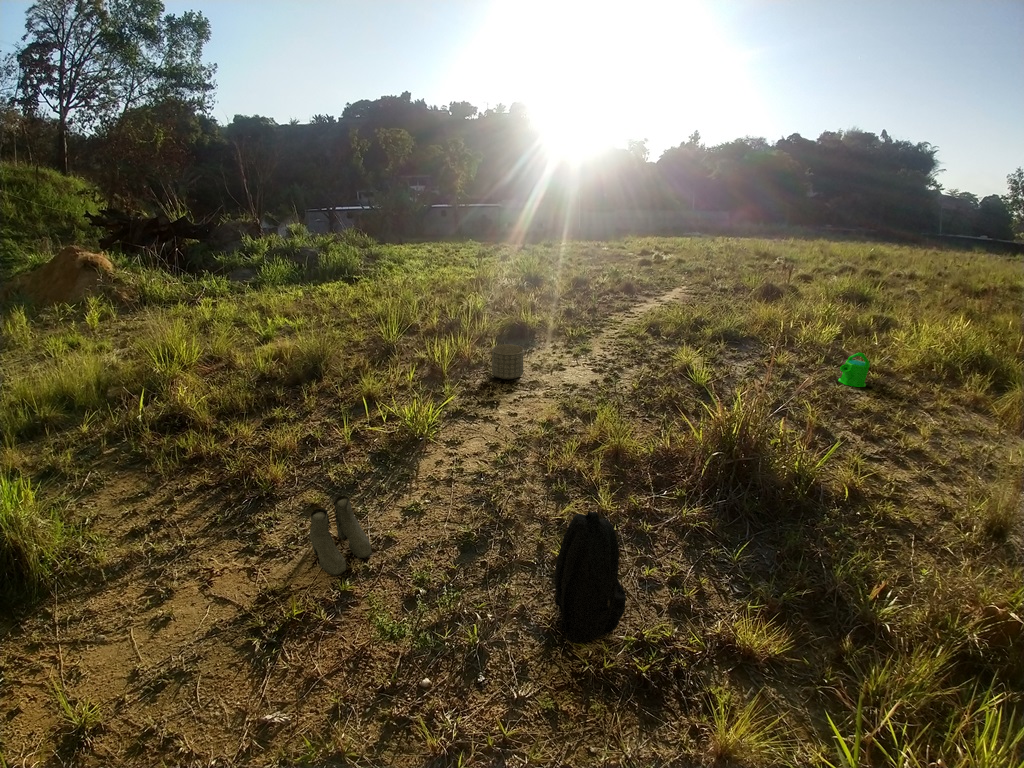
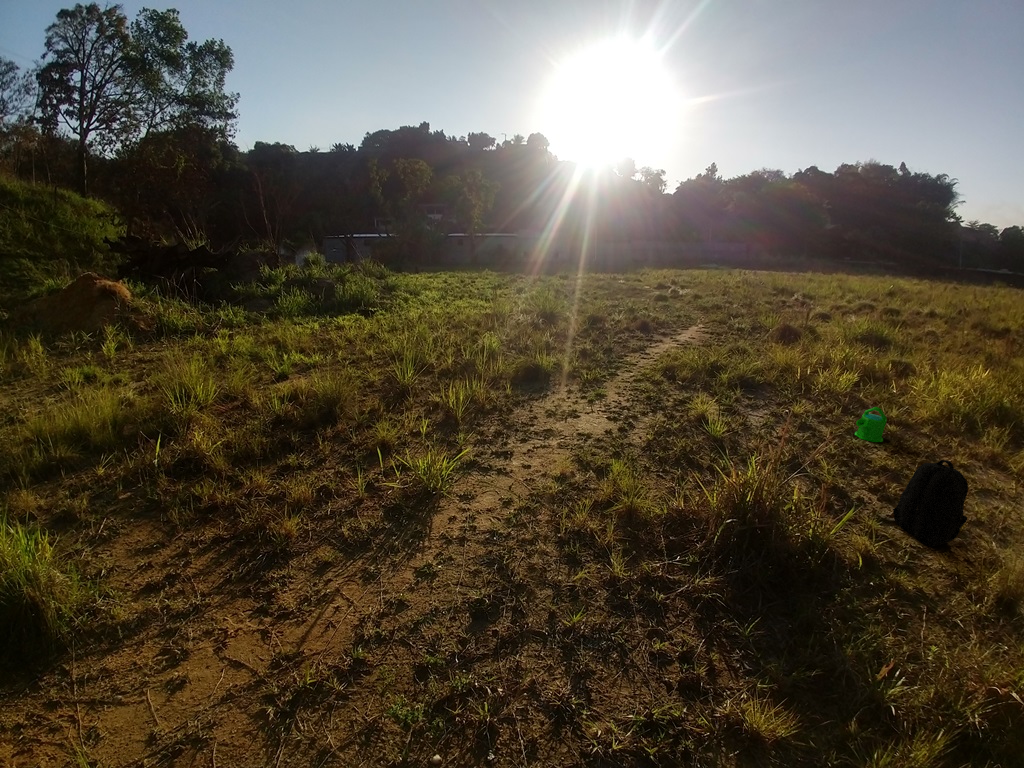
planter: present [492,344,524,380] -> none [504,390,536,426]
boots: present [310,496,372,575] -> none [324,558,384,640]
backpack: present [555,512,626,643] -> present [893,460,968,546]

